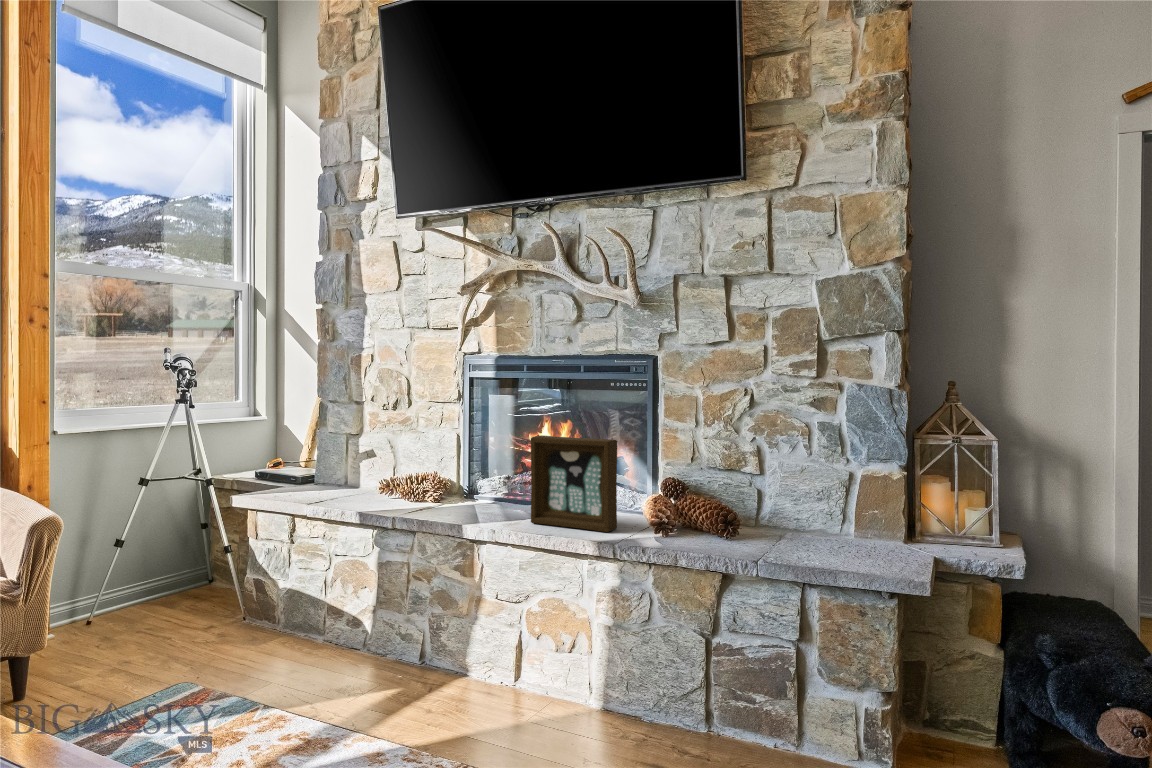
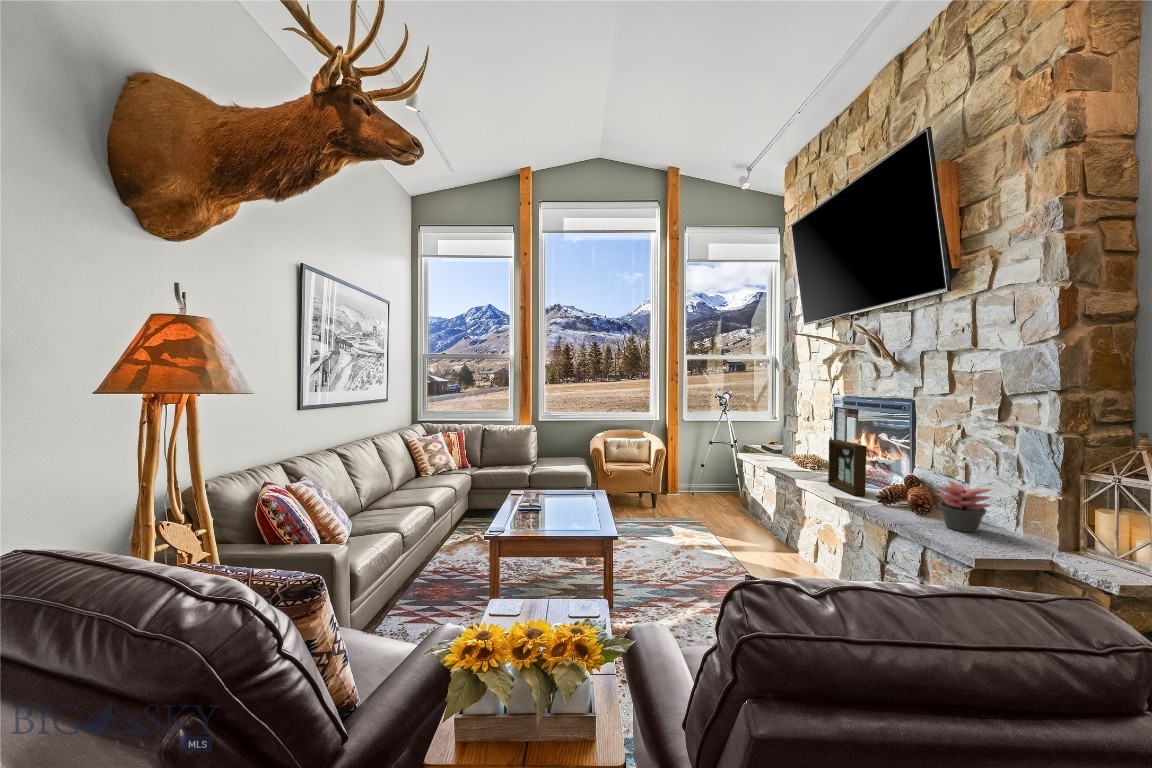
succulent plant: none [773,475,836,548] -> present [936,481,991,532]

